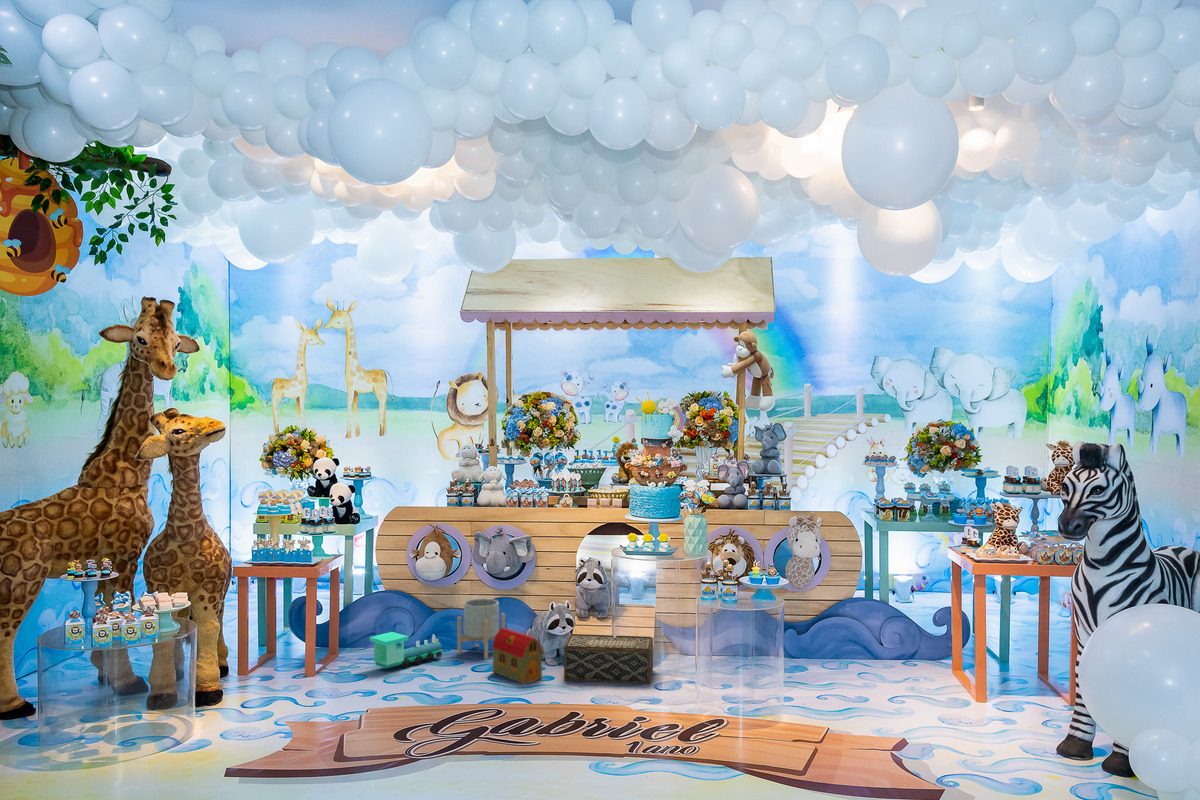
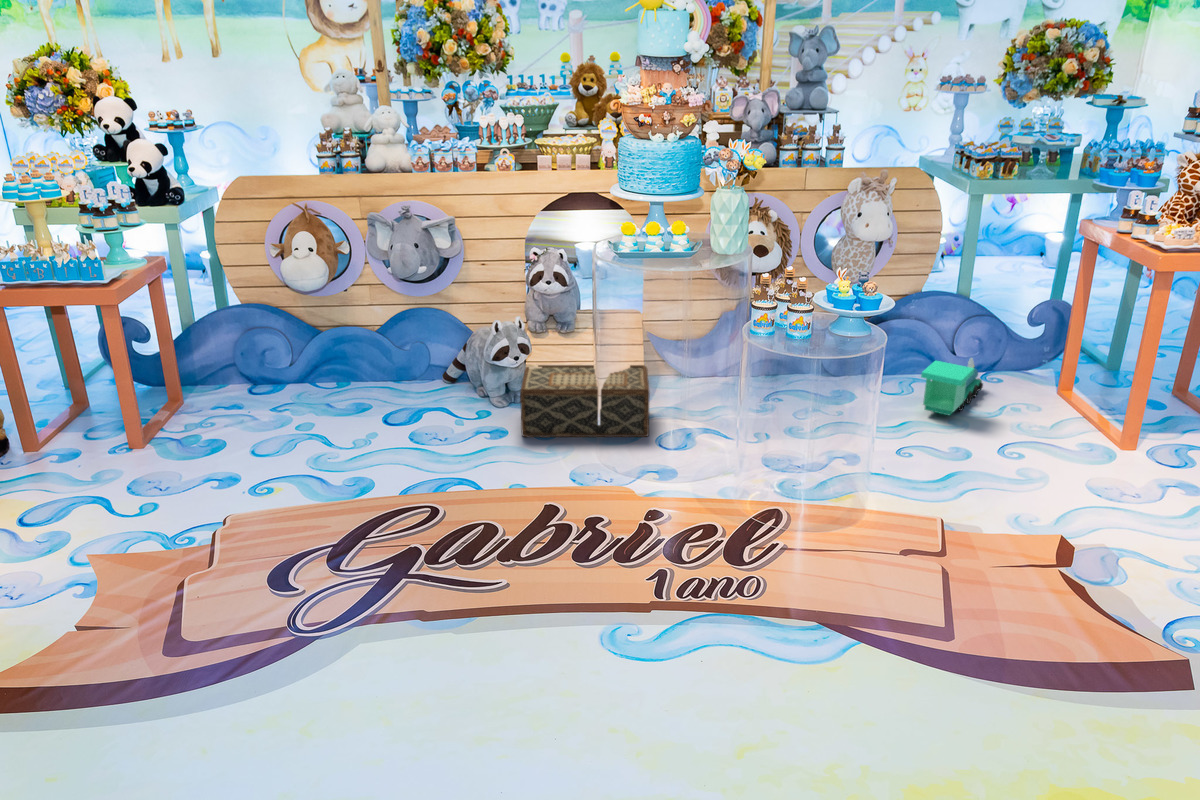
planter: present [457,599,505,659] -> none [354,311,427,400]
toy house: present [492,628,544,683] -> none [410,362,490,446]
toy train: present [370,632,443,668] -> present [921,358,983,415]

